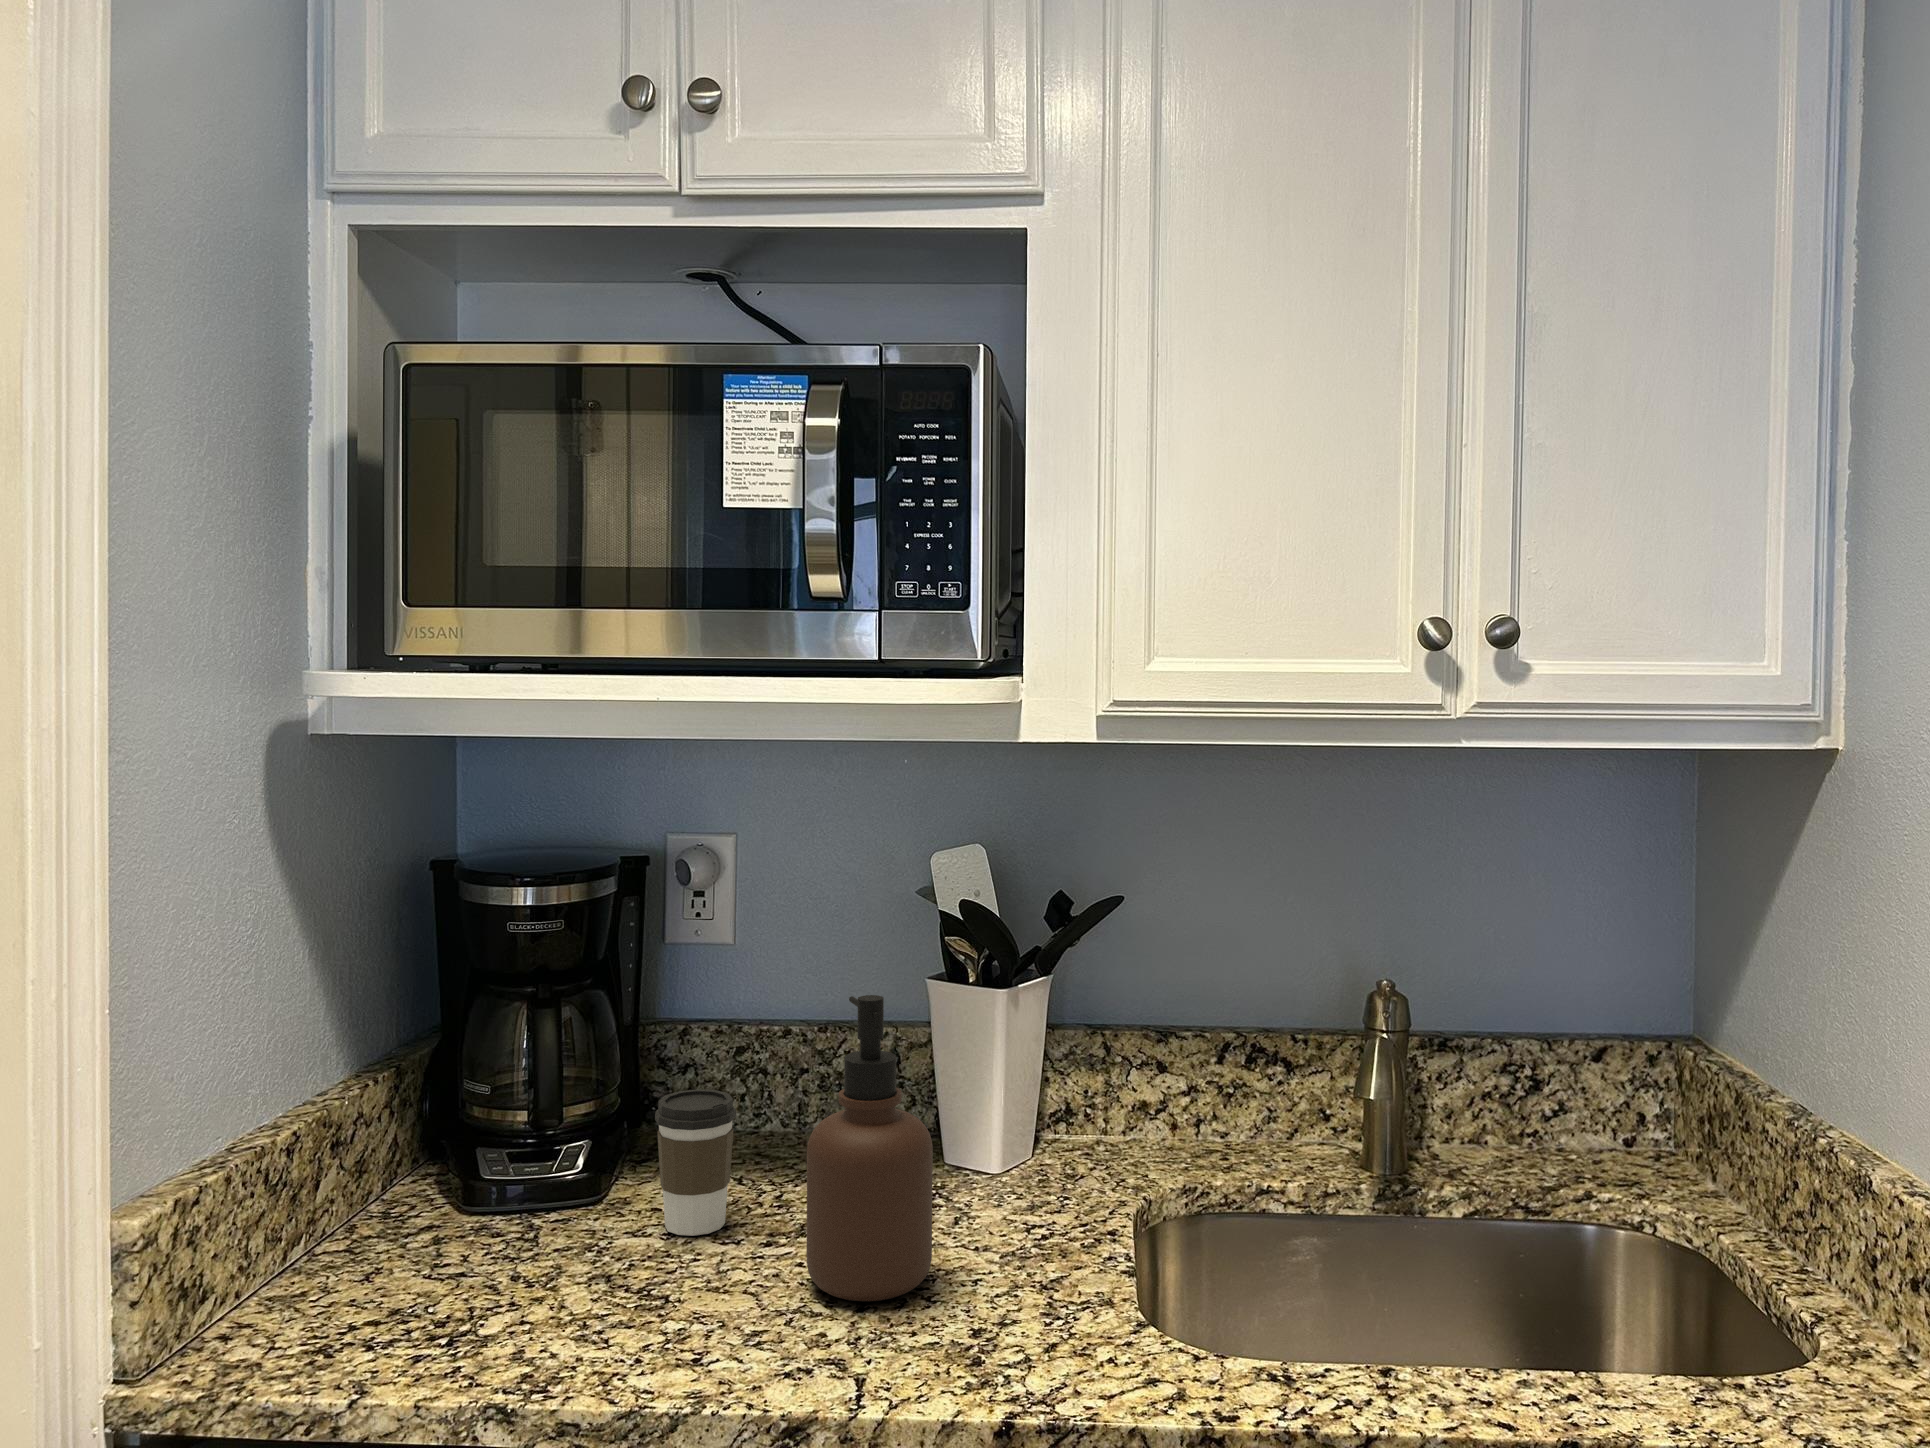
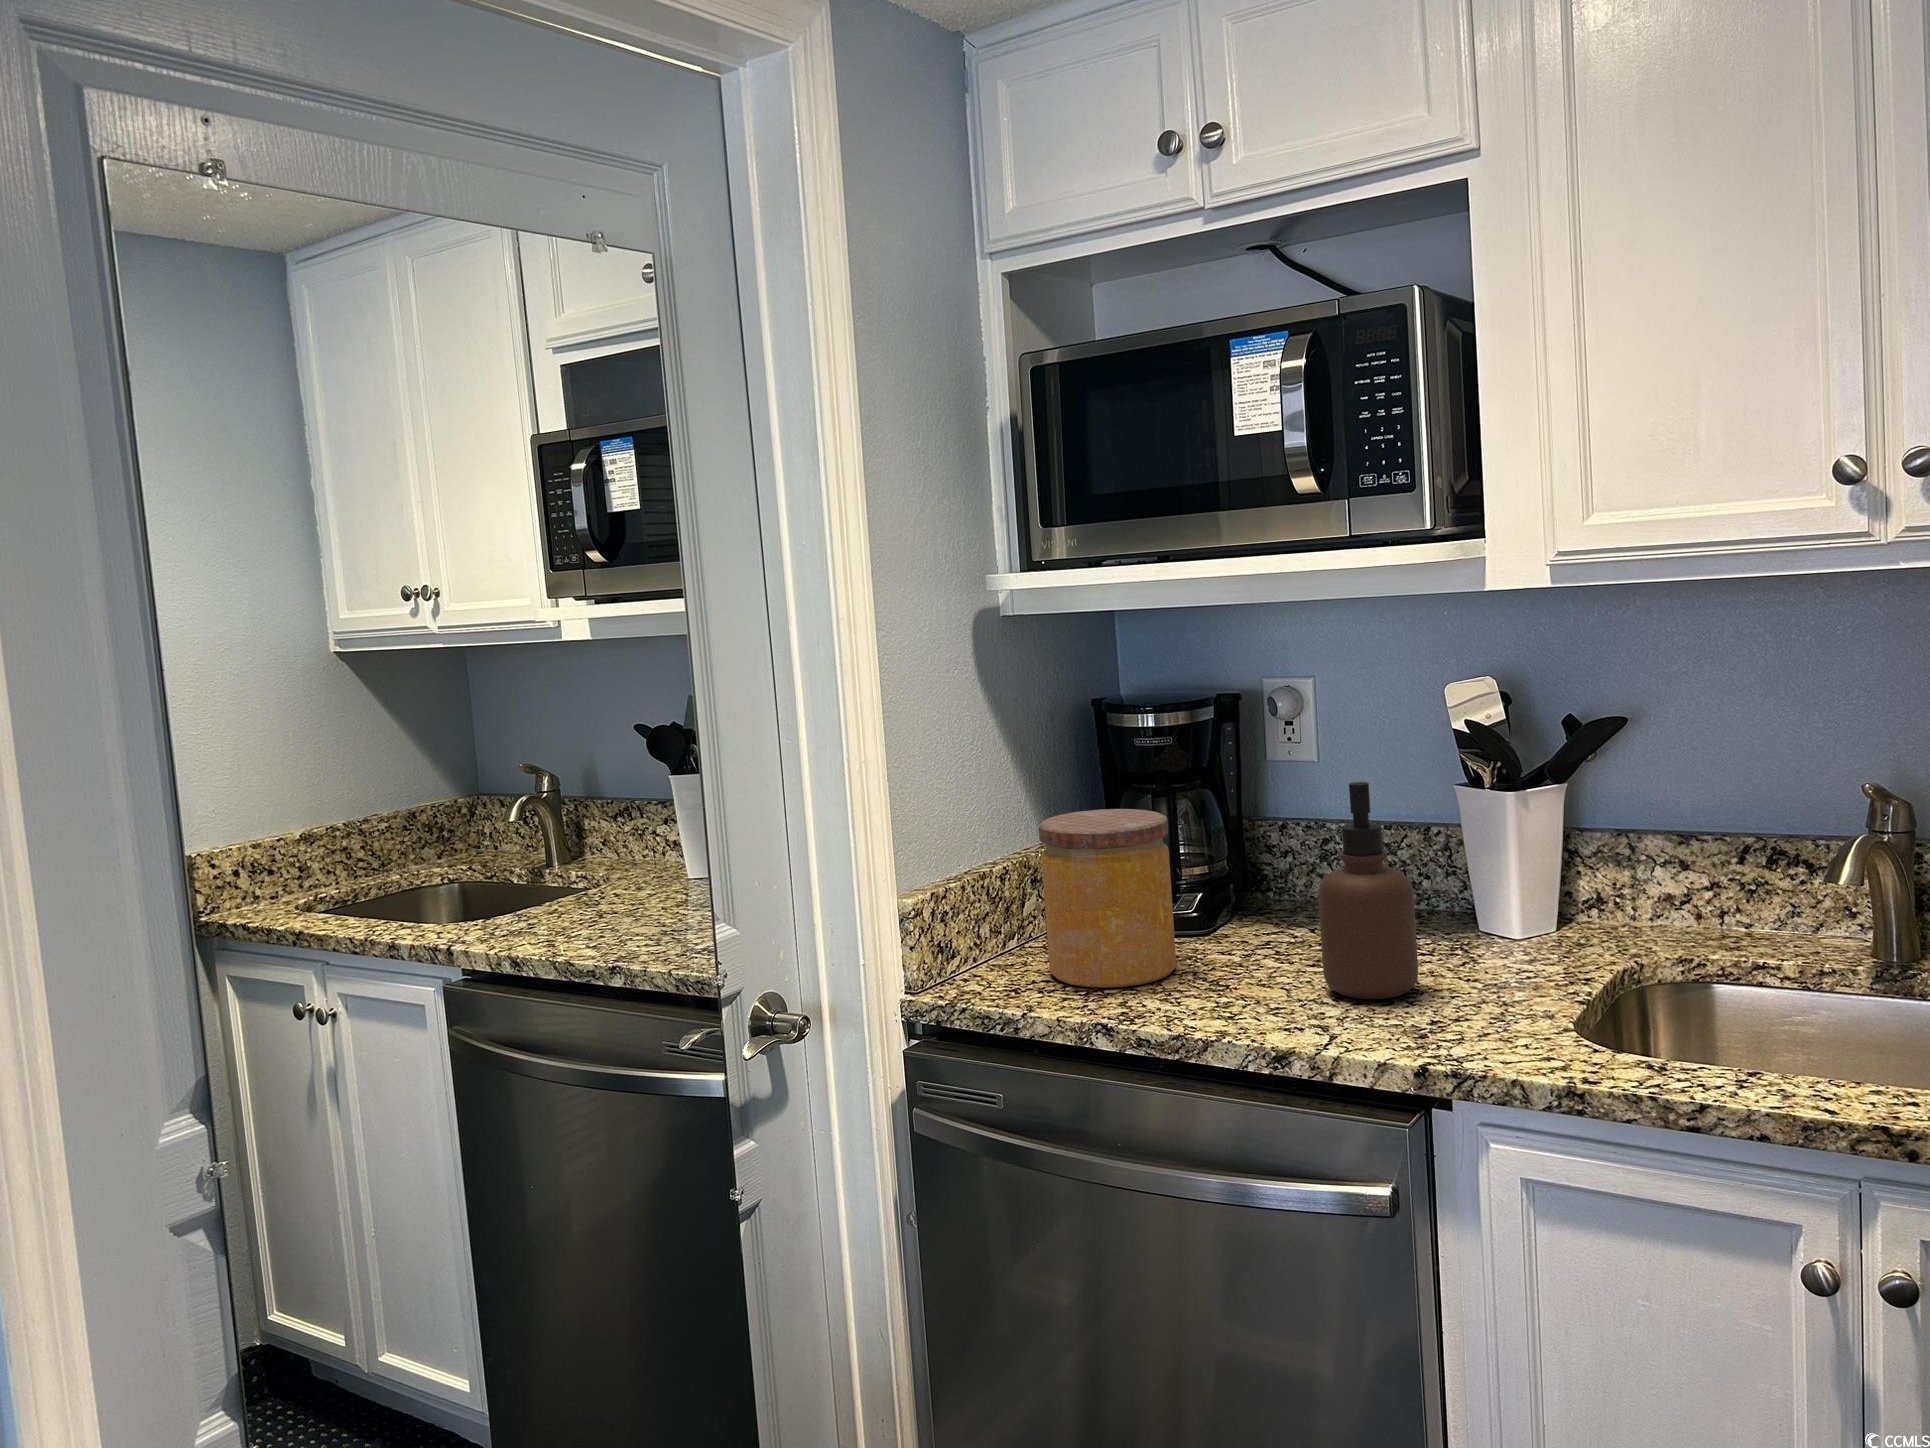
jar: none [374,1034,581,1328] -> present [1039,809,1176,988]
coffee cup: present [655,1089,736,1236] -> none [1234,857,1291,957]

